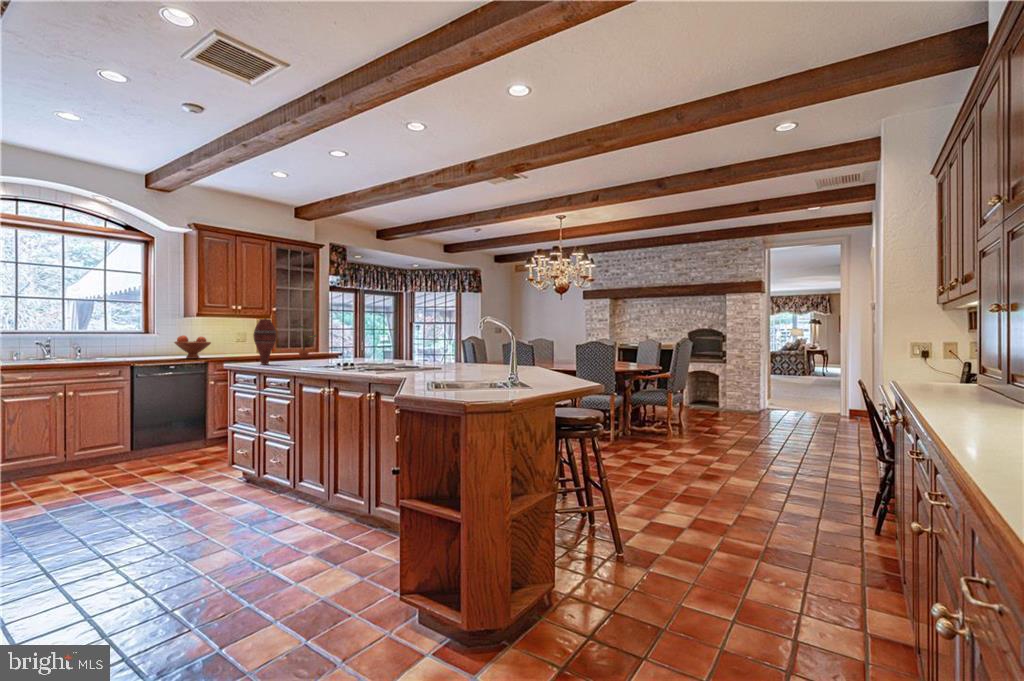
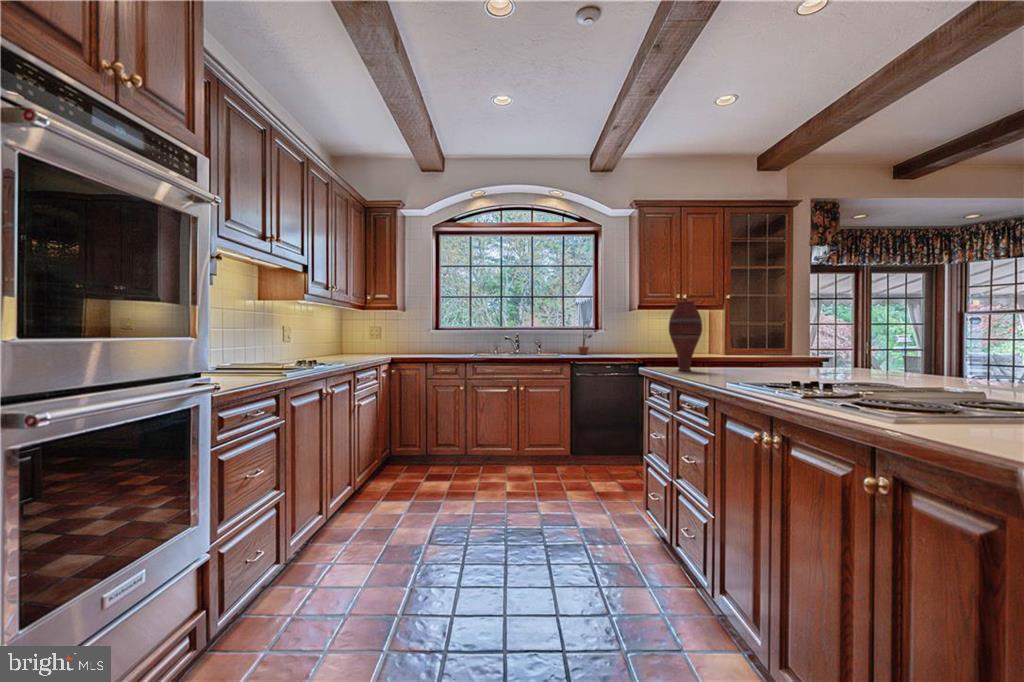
potted plant: present [298,324,317,358] -> present [578,321,597,355]
fruit bowl: present [174,335,211,359] -> none [611,331,649,357]

